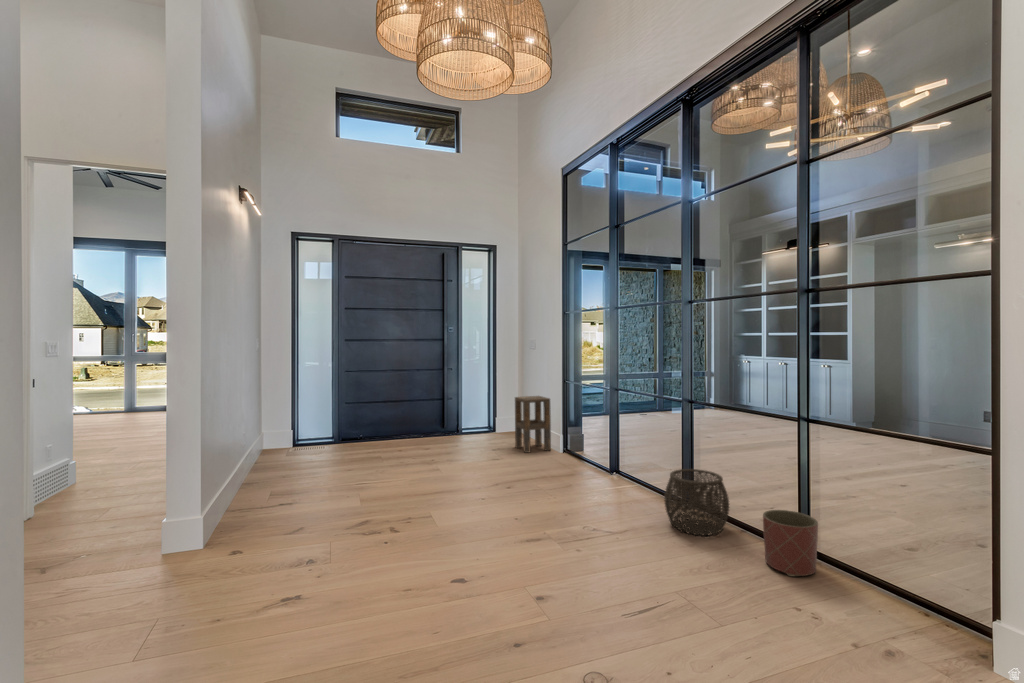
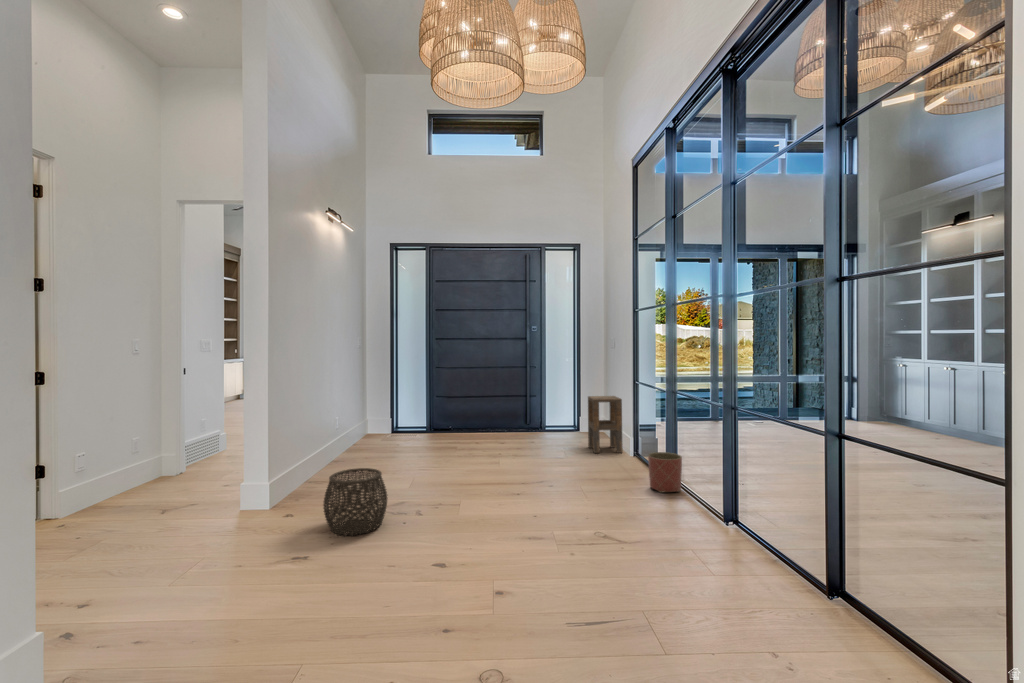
woven basket: present [664,469,729,535] -> present [323,468,388,536]
planter: present [763,510,818,576] -> present [648,452,682,493]

